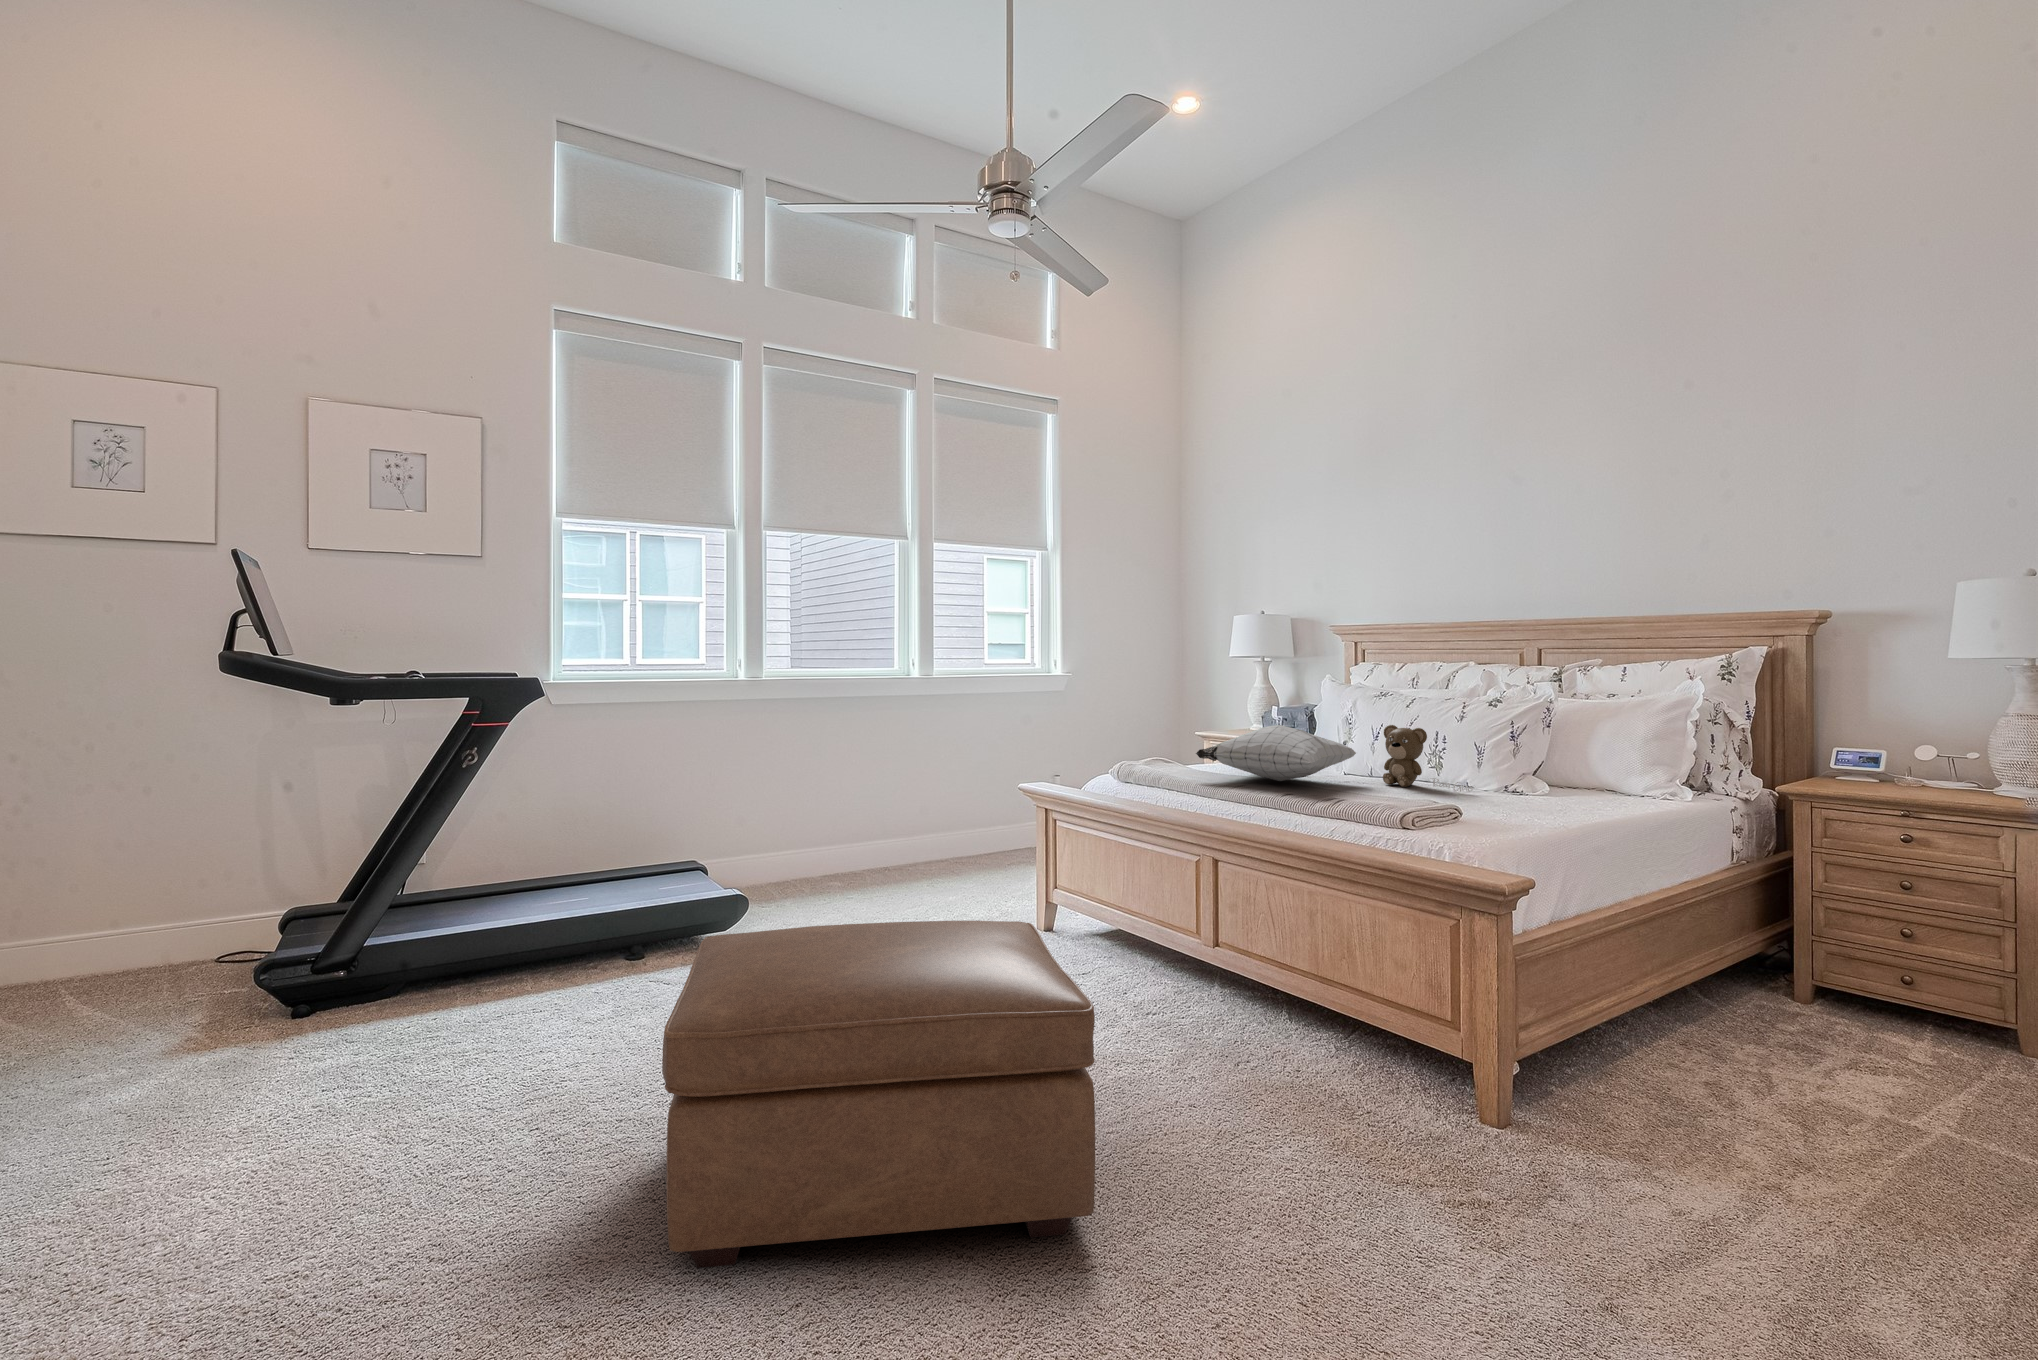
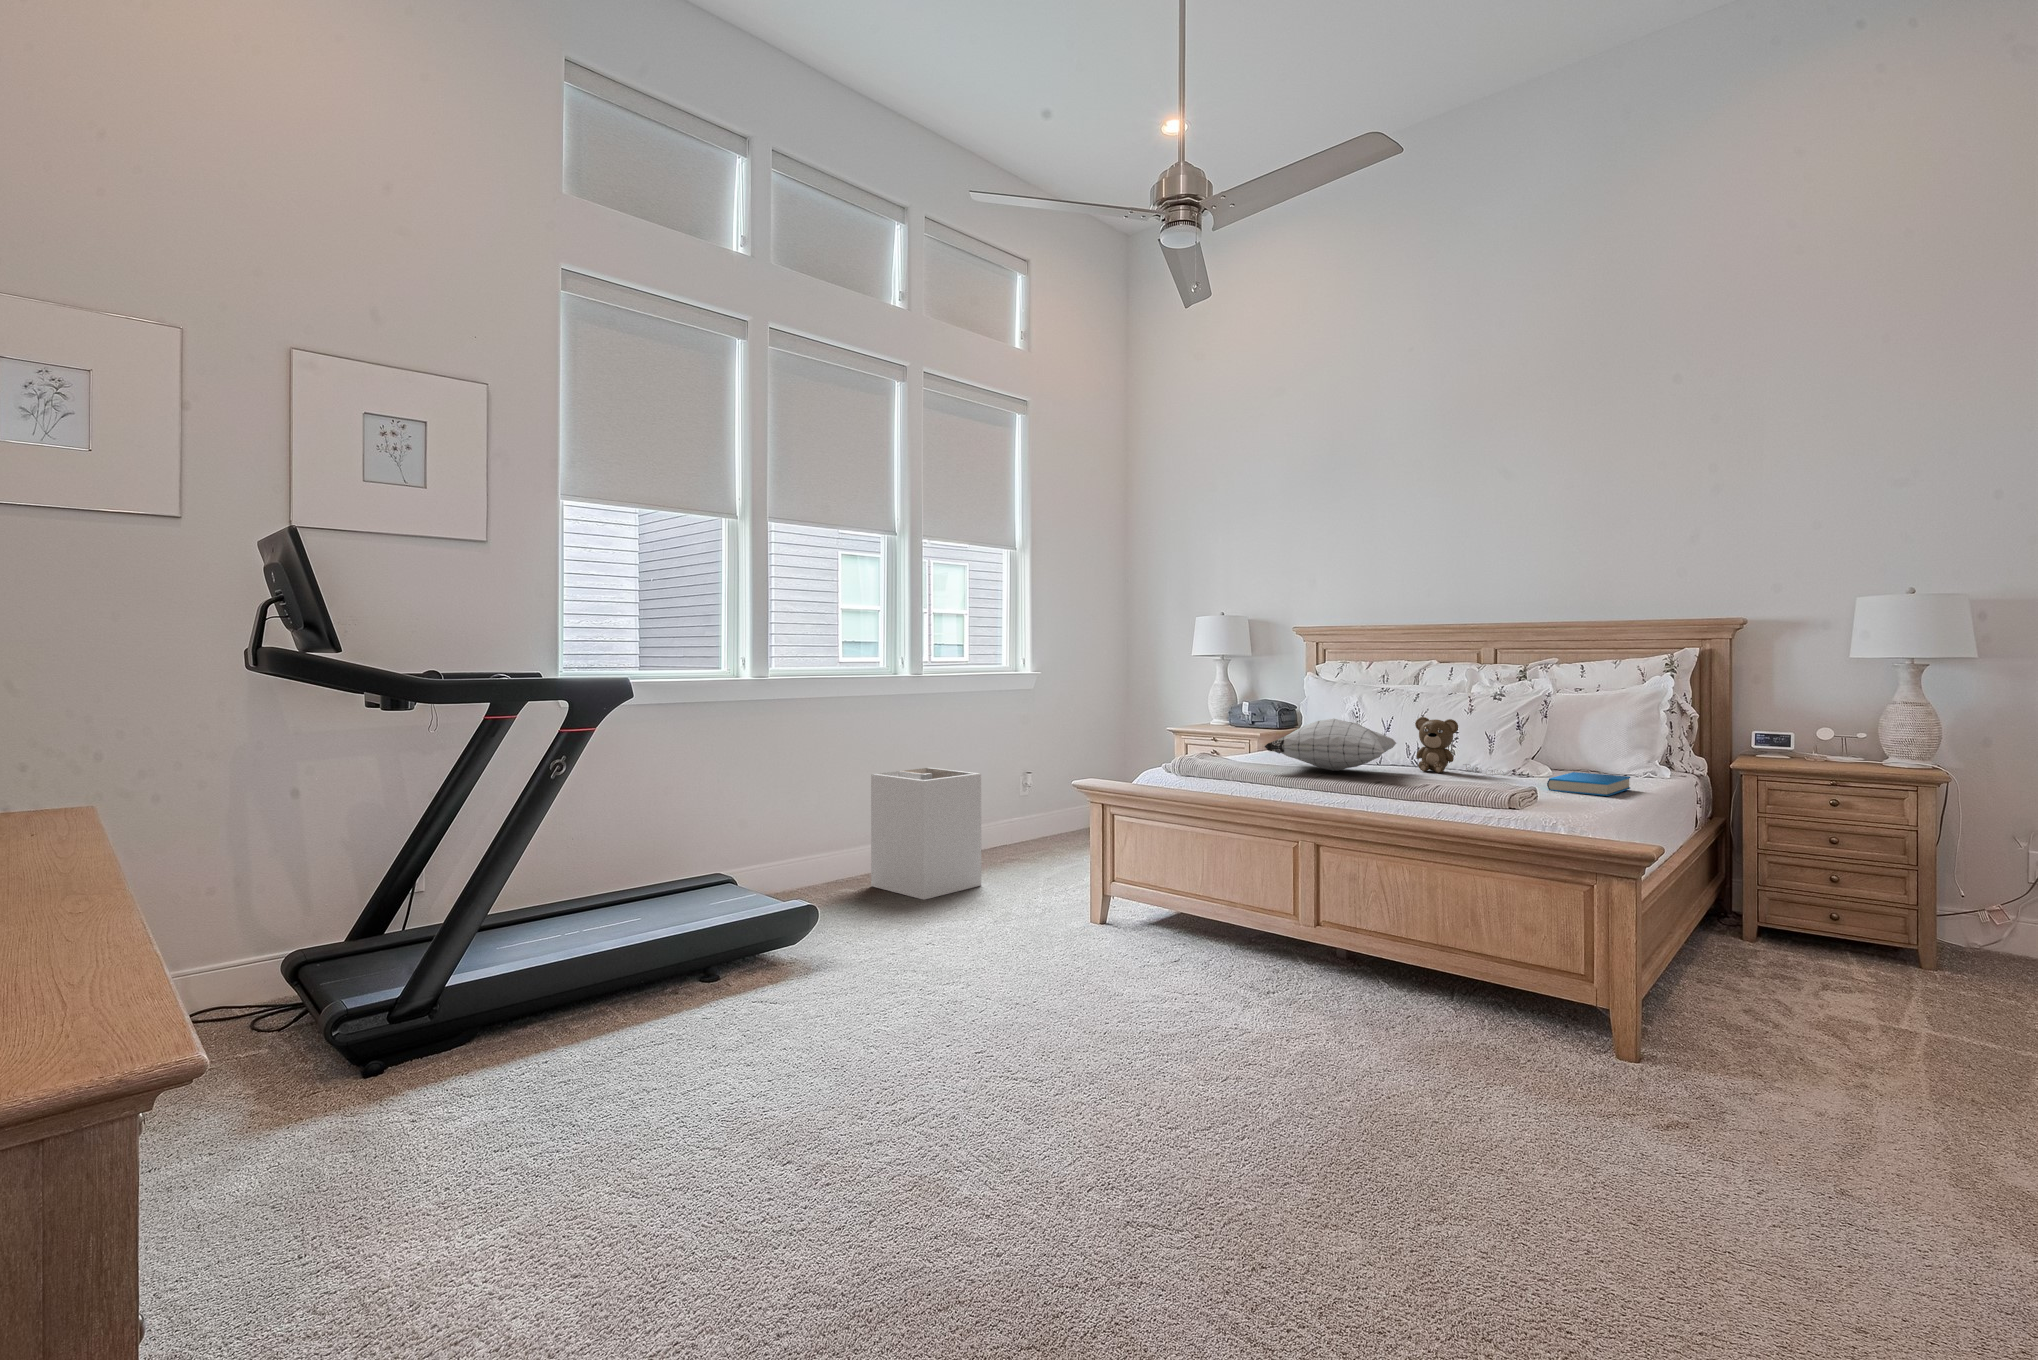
laundry hamper: none [867,765,971,893] -> present [871,768,981,900]
book: none [1496,791,1608,821] -> present [1547,772,1630,796]
ottoman: present [662,921,1095,1268] -> none [963,908,1423,1263]

